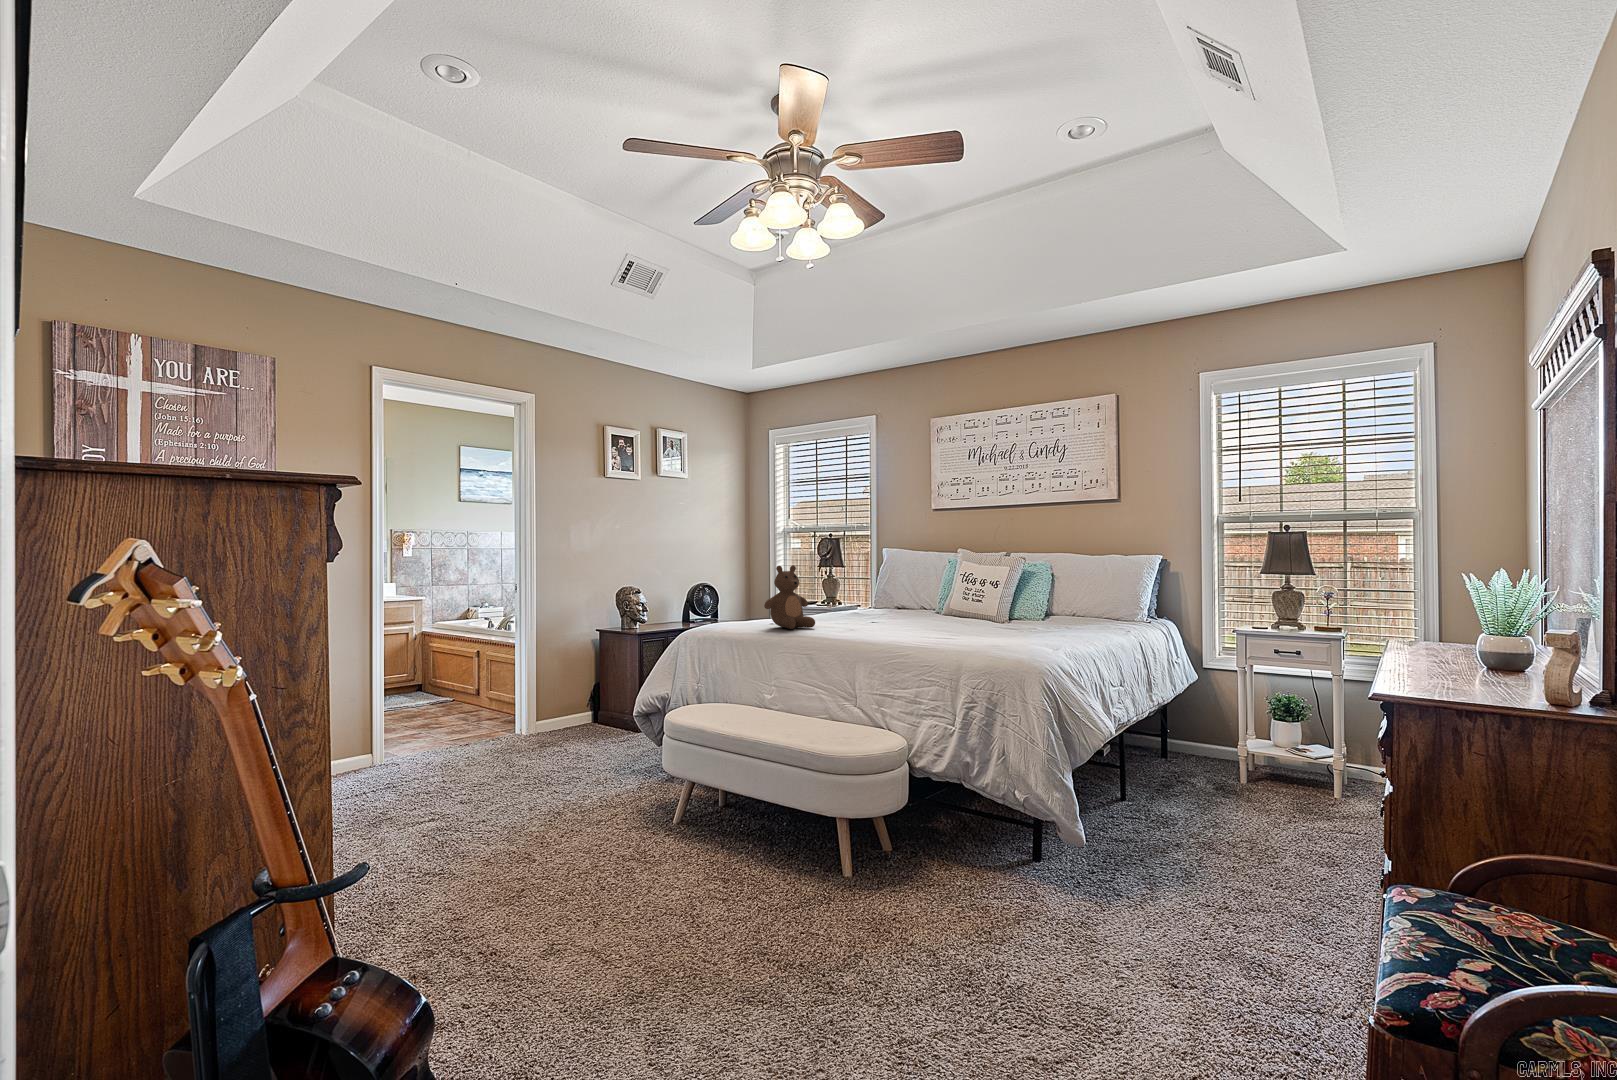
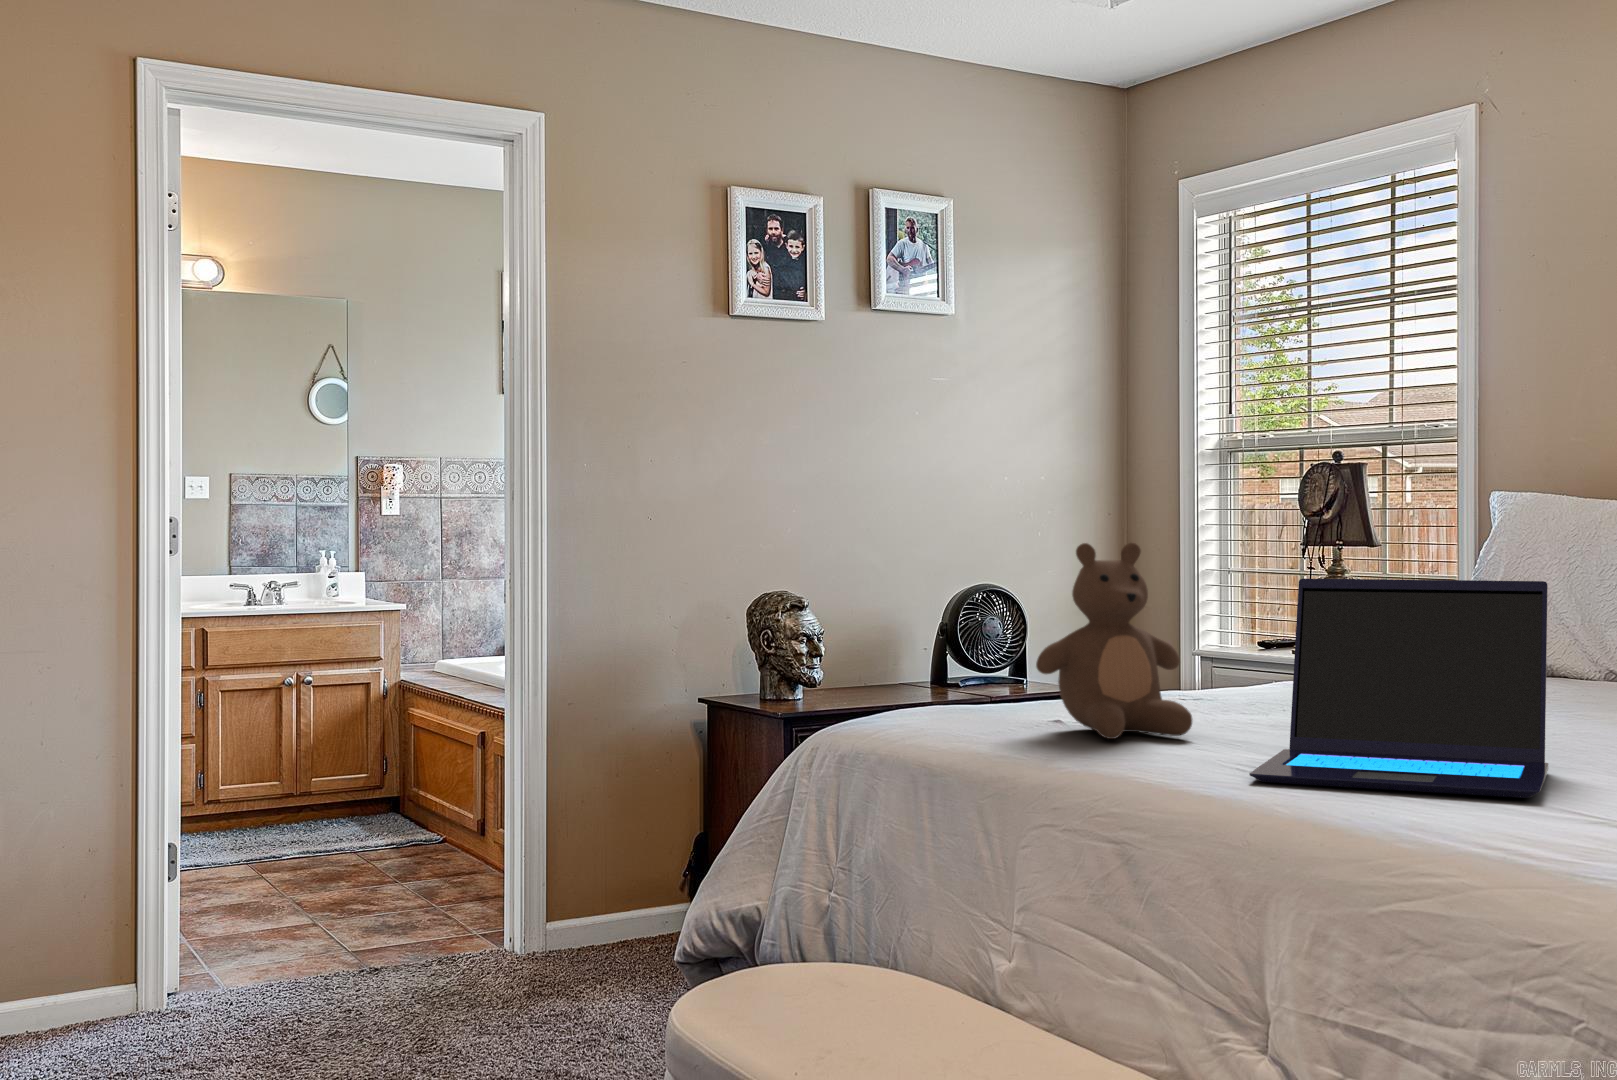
laptop: none [844,576,926,637] -> present [1250,579,1548,798]

